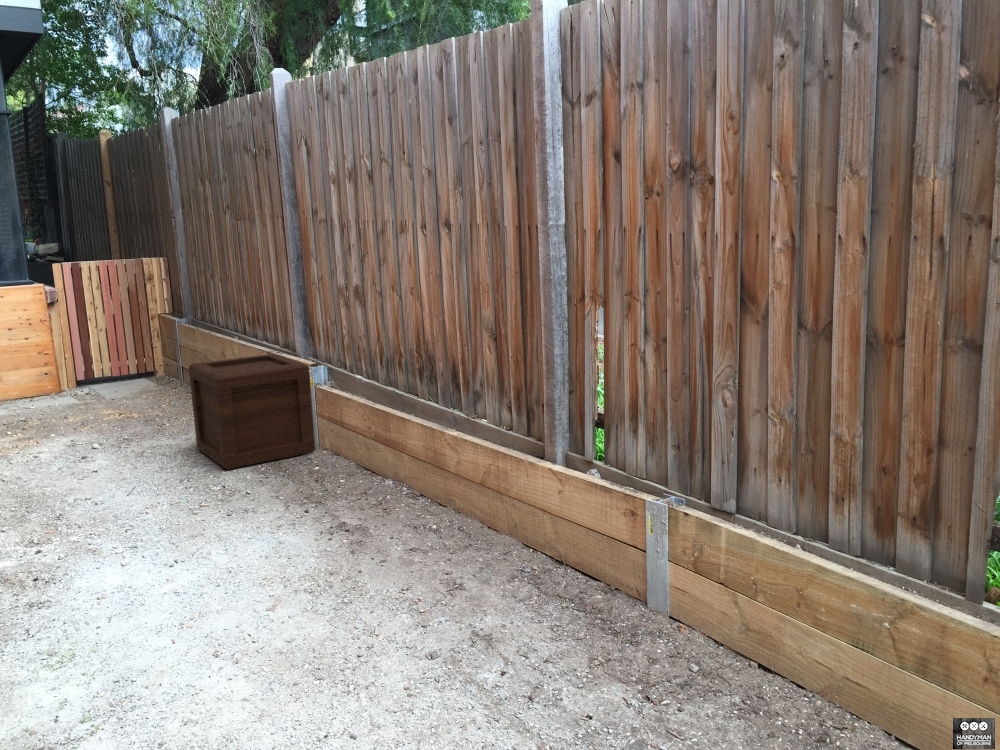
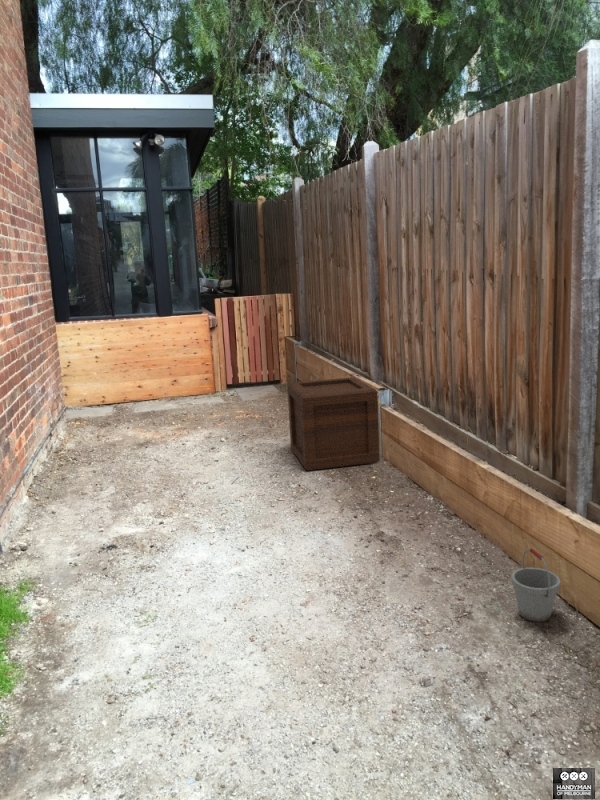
bucket: none [499,505,547,580] -> present [511,549,560,622]

